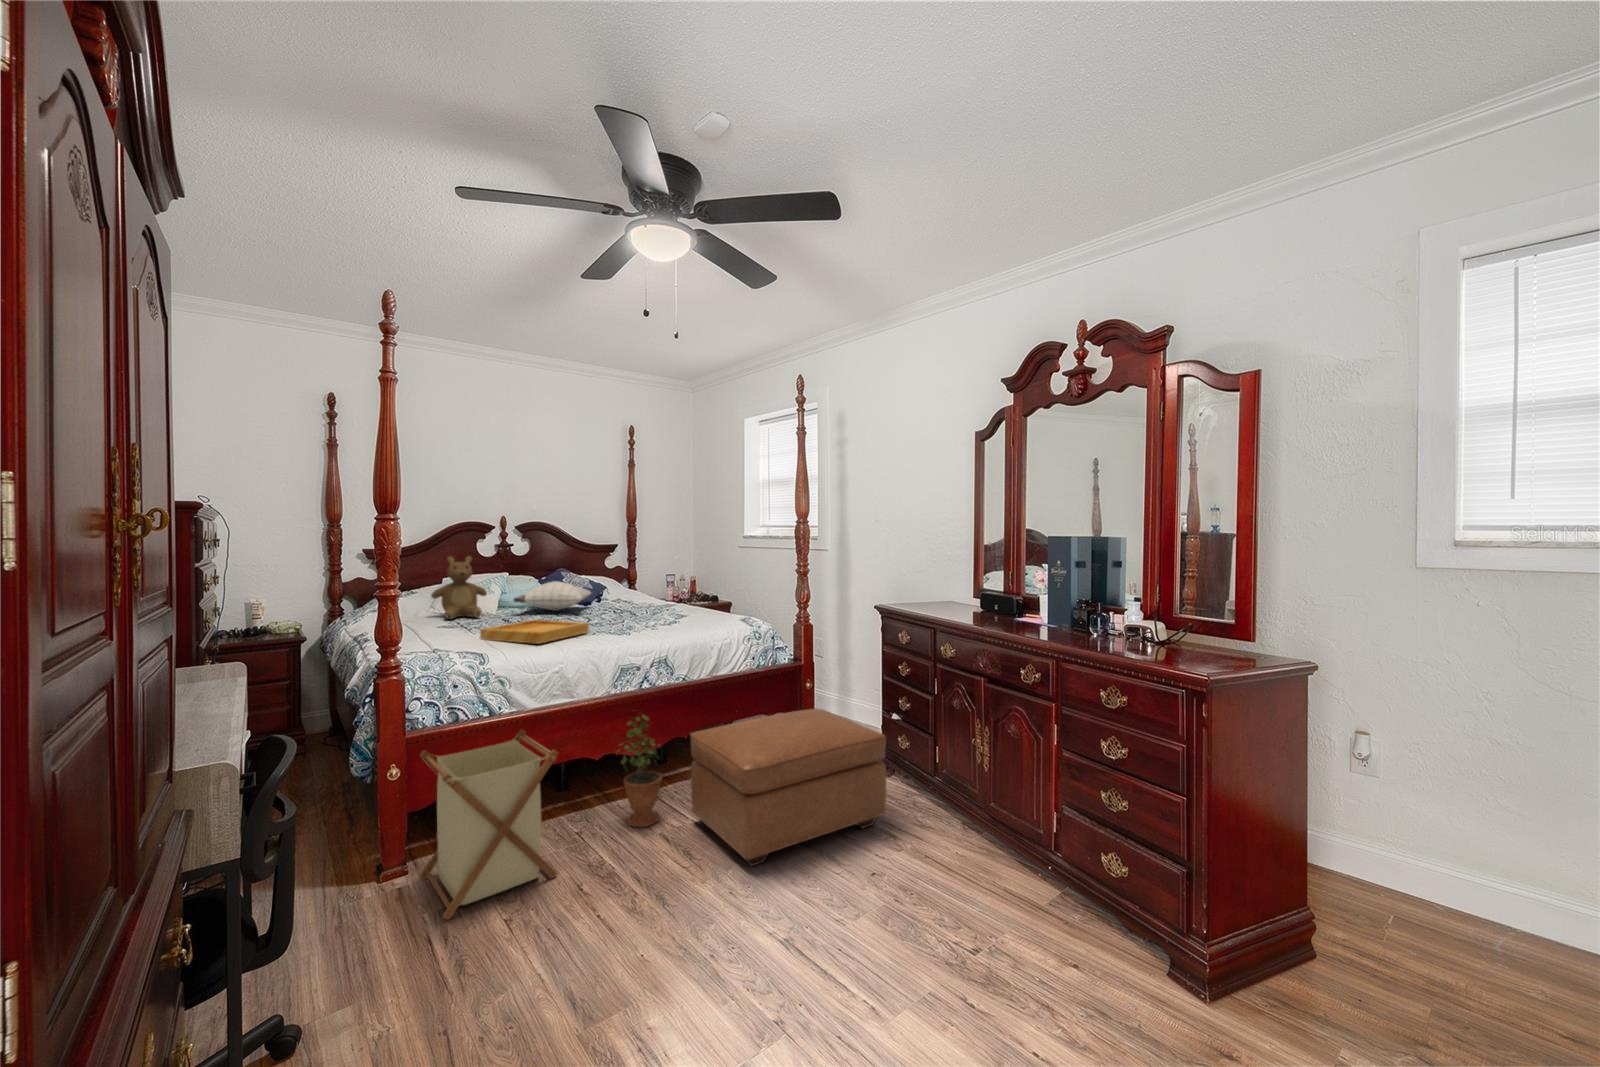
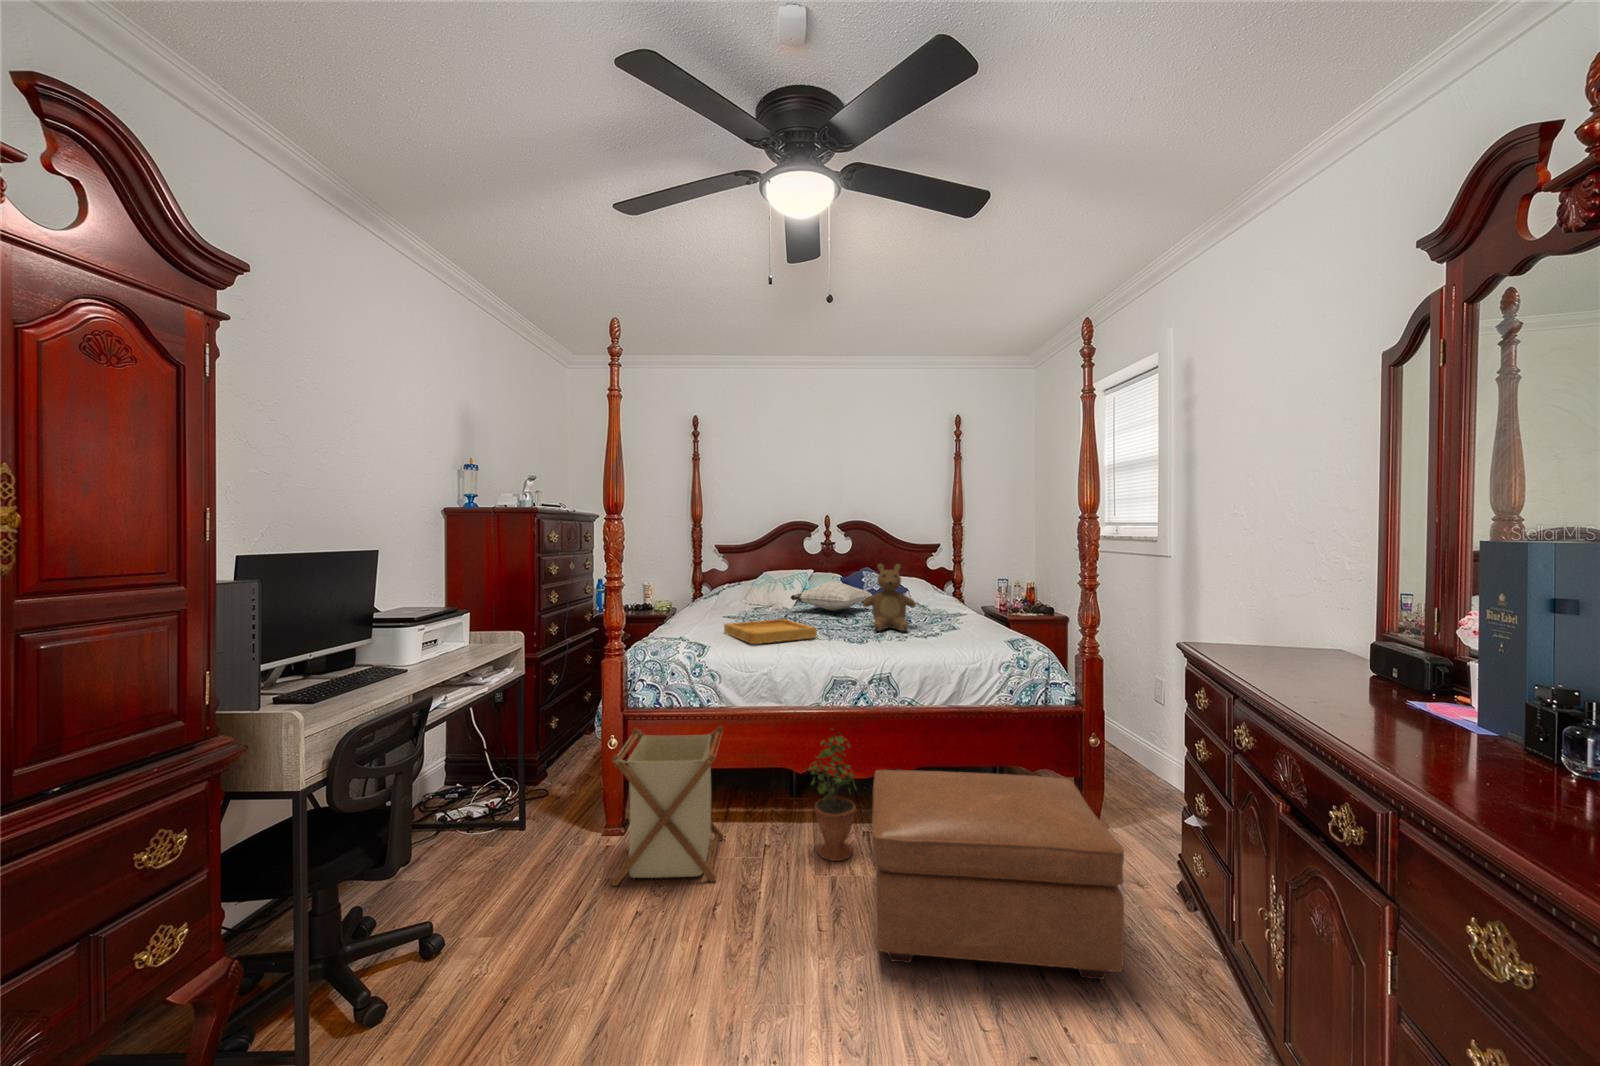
teddy bear: present [431,556,487,619] -> present [863,564,916,631]

